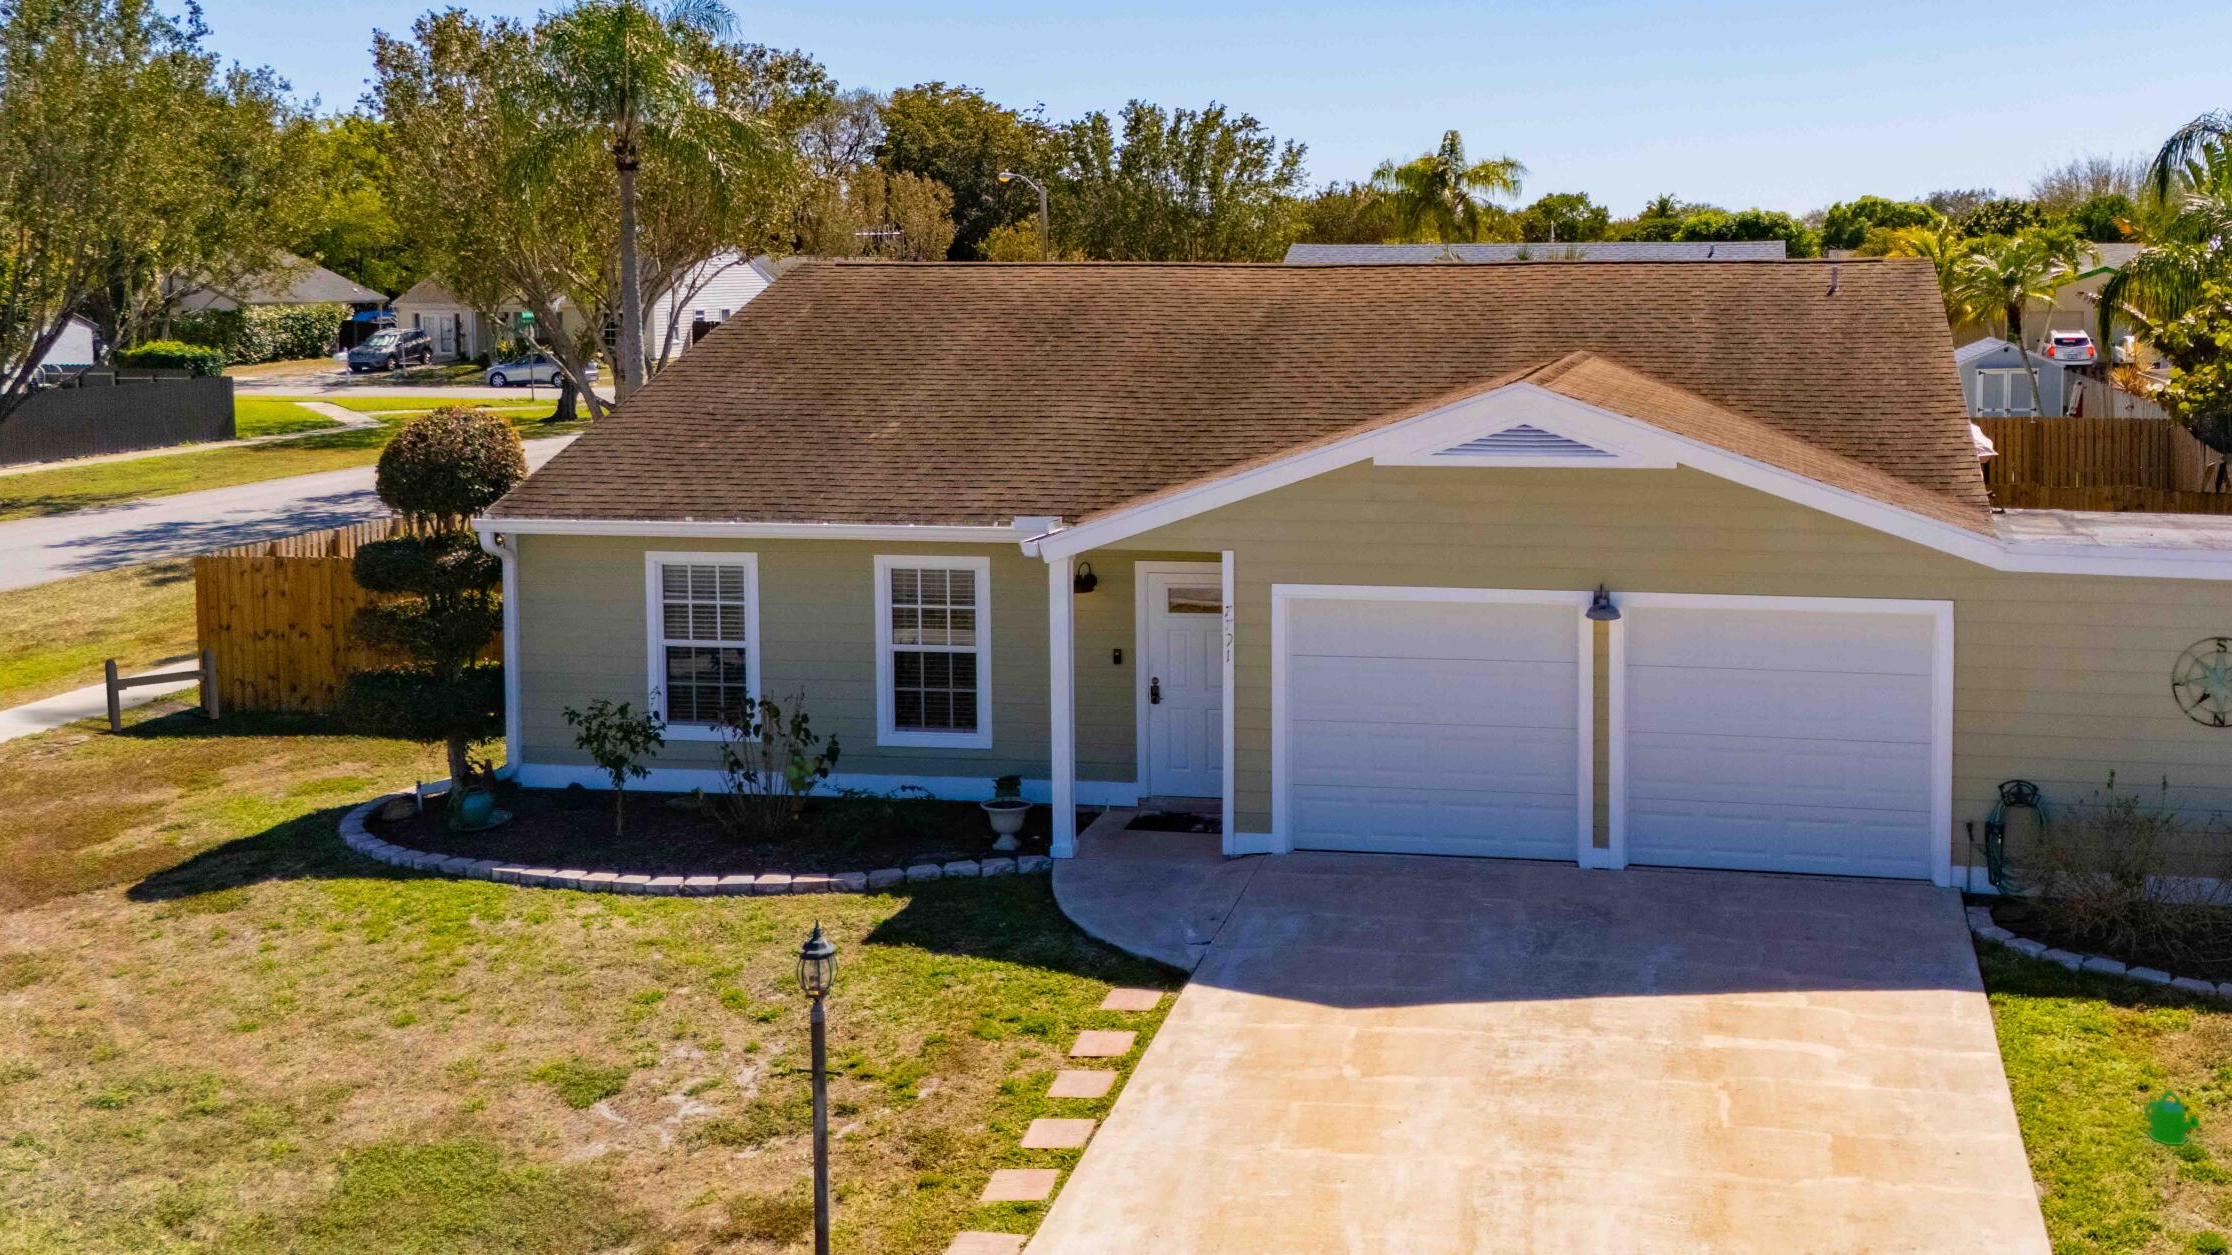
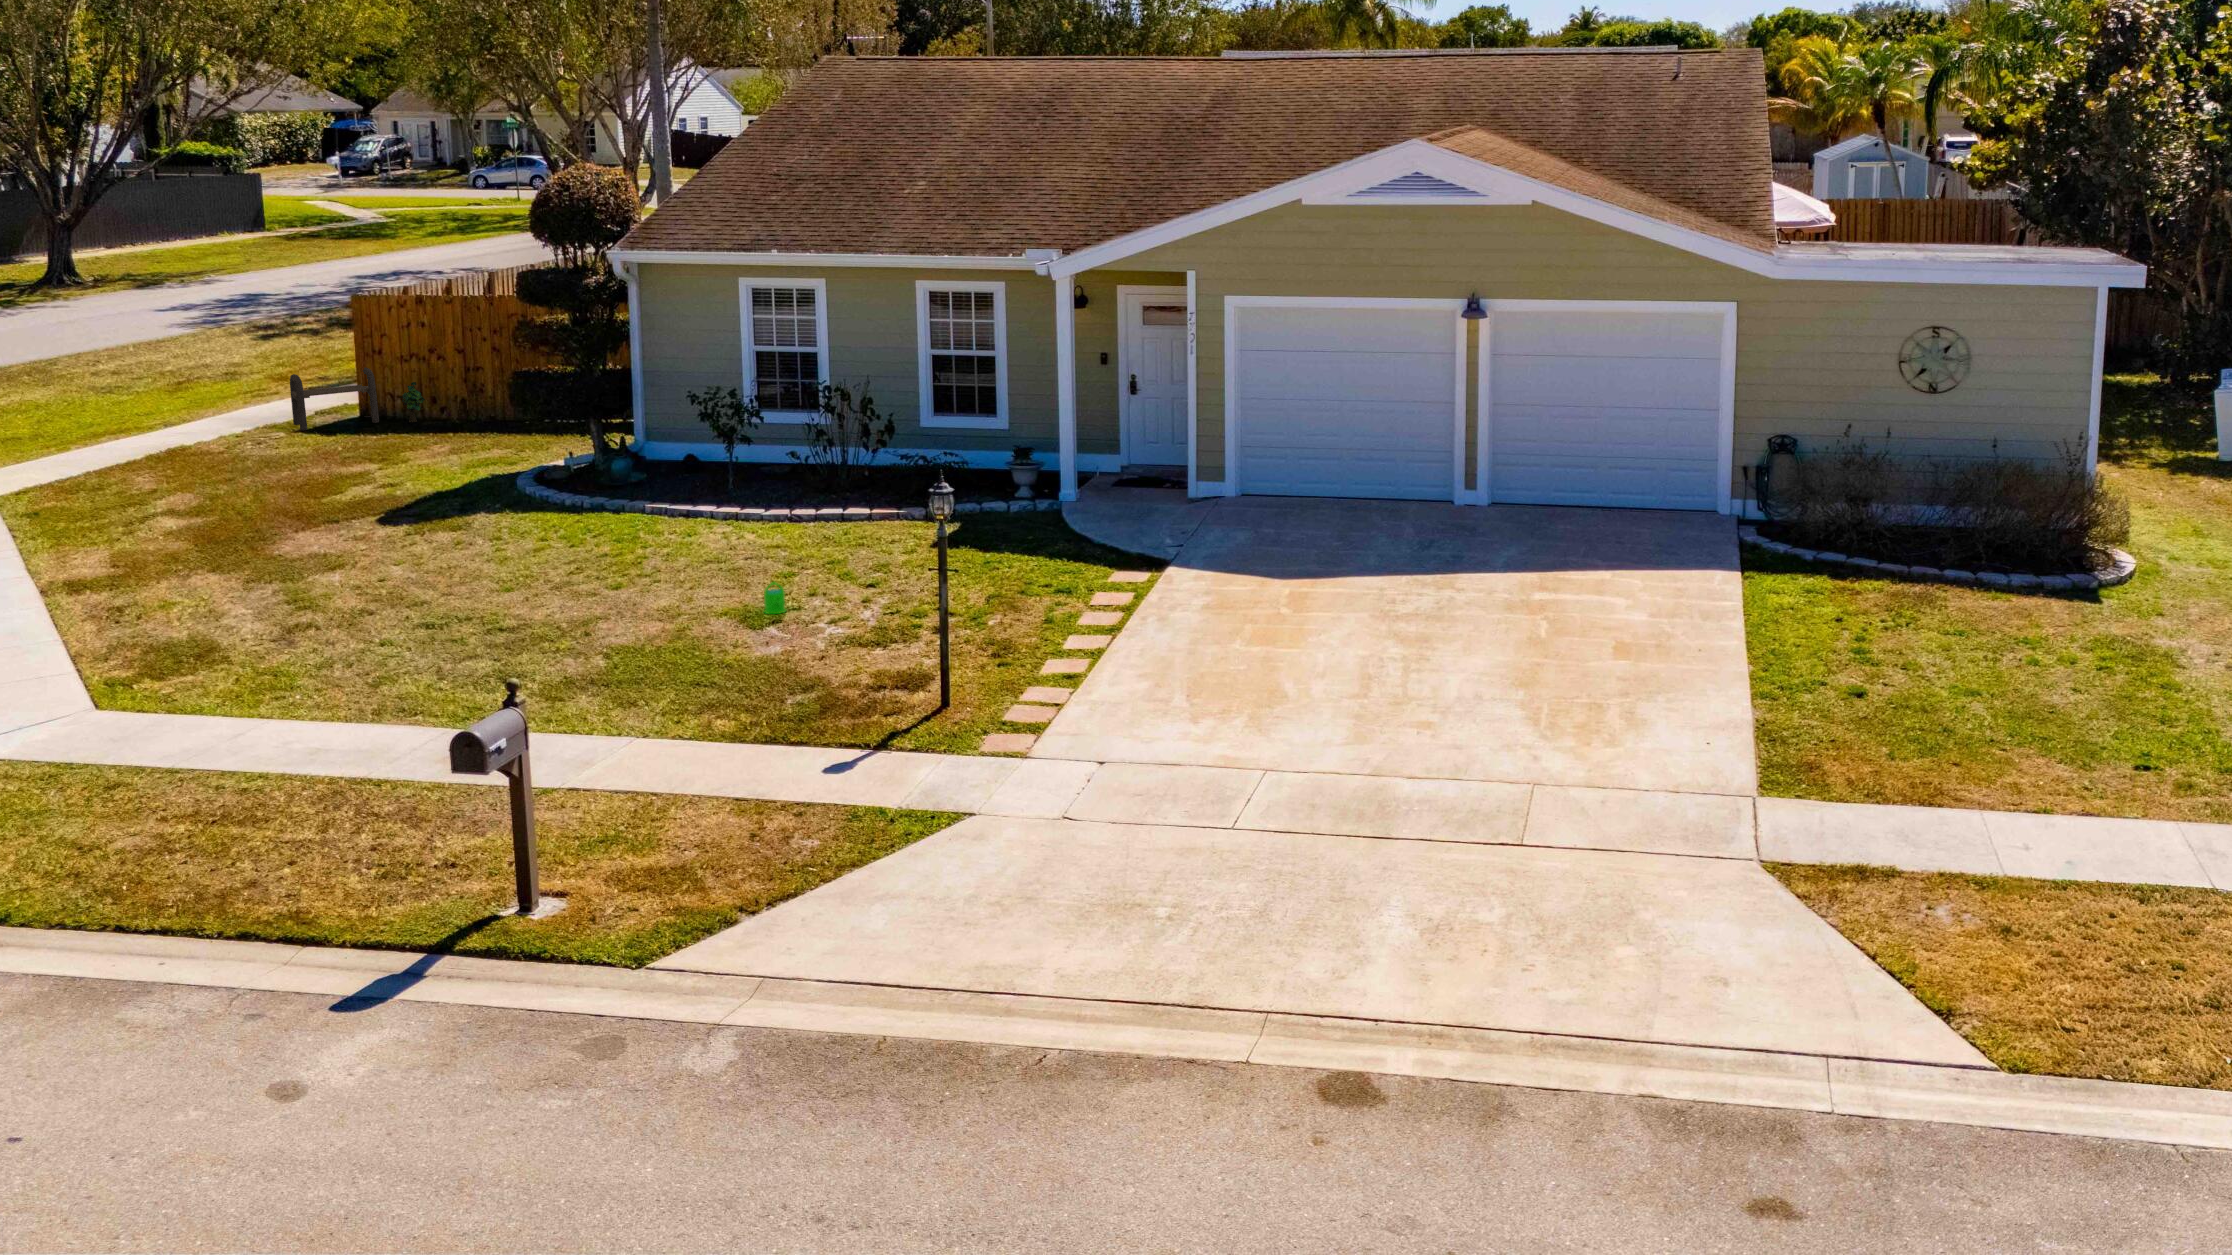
decorative plant: present [781,750,815,811] -> present [399,382,425,422]
watering can: present [2144,1090,2200,1145] -> present [764,582,786,614]

